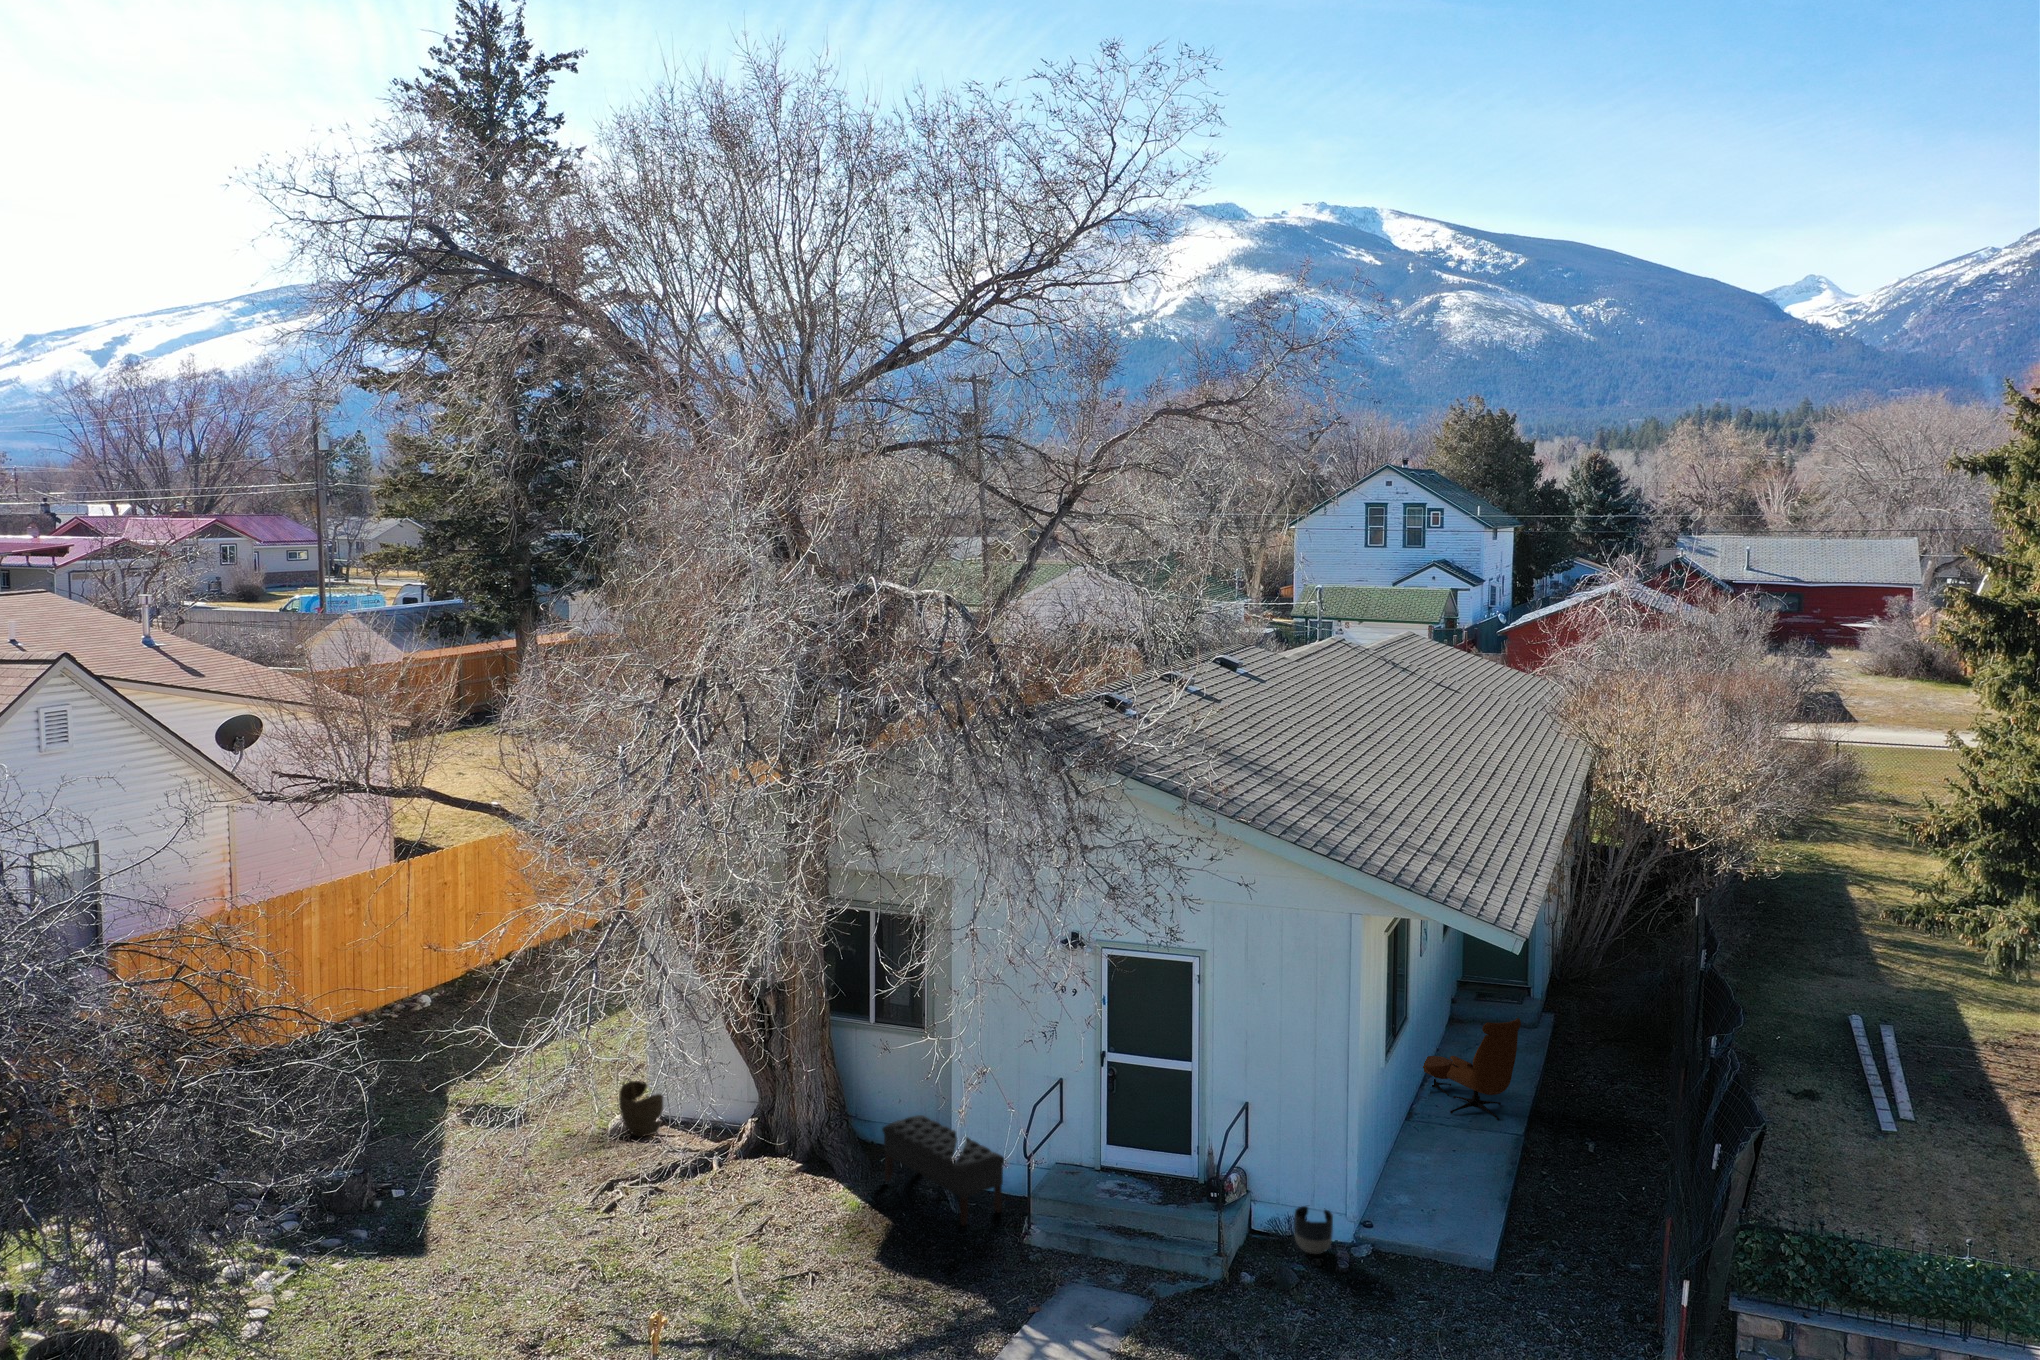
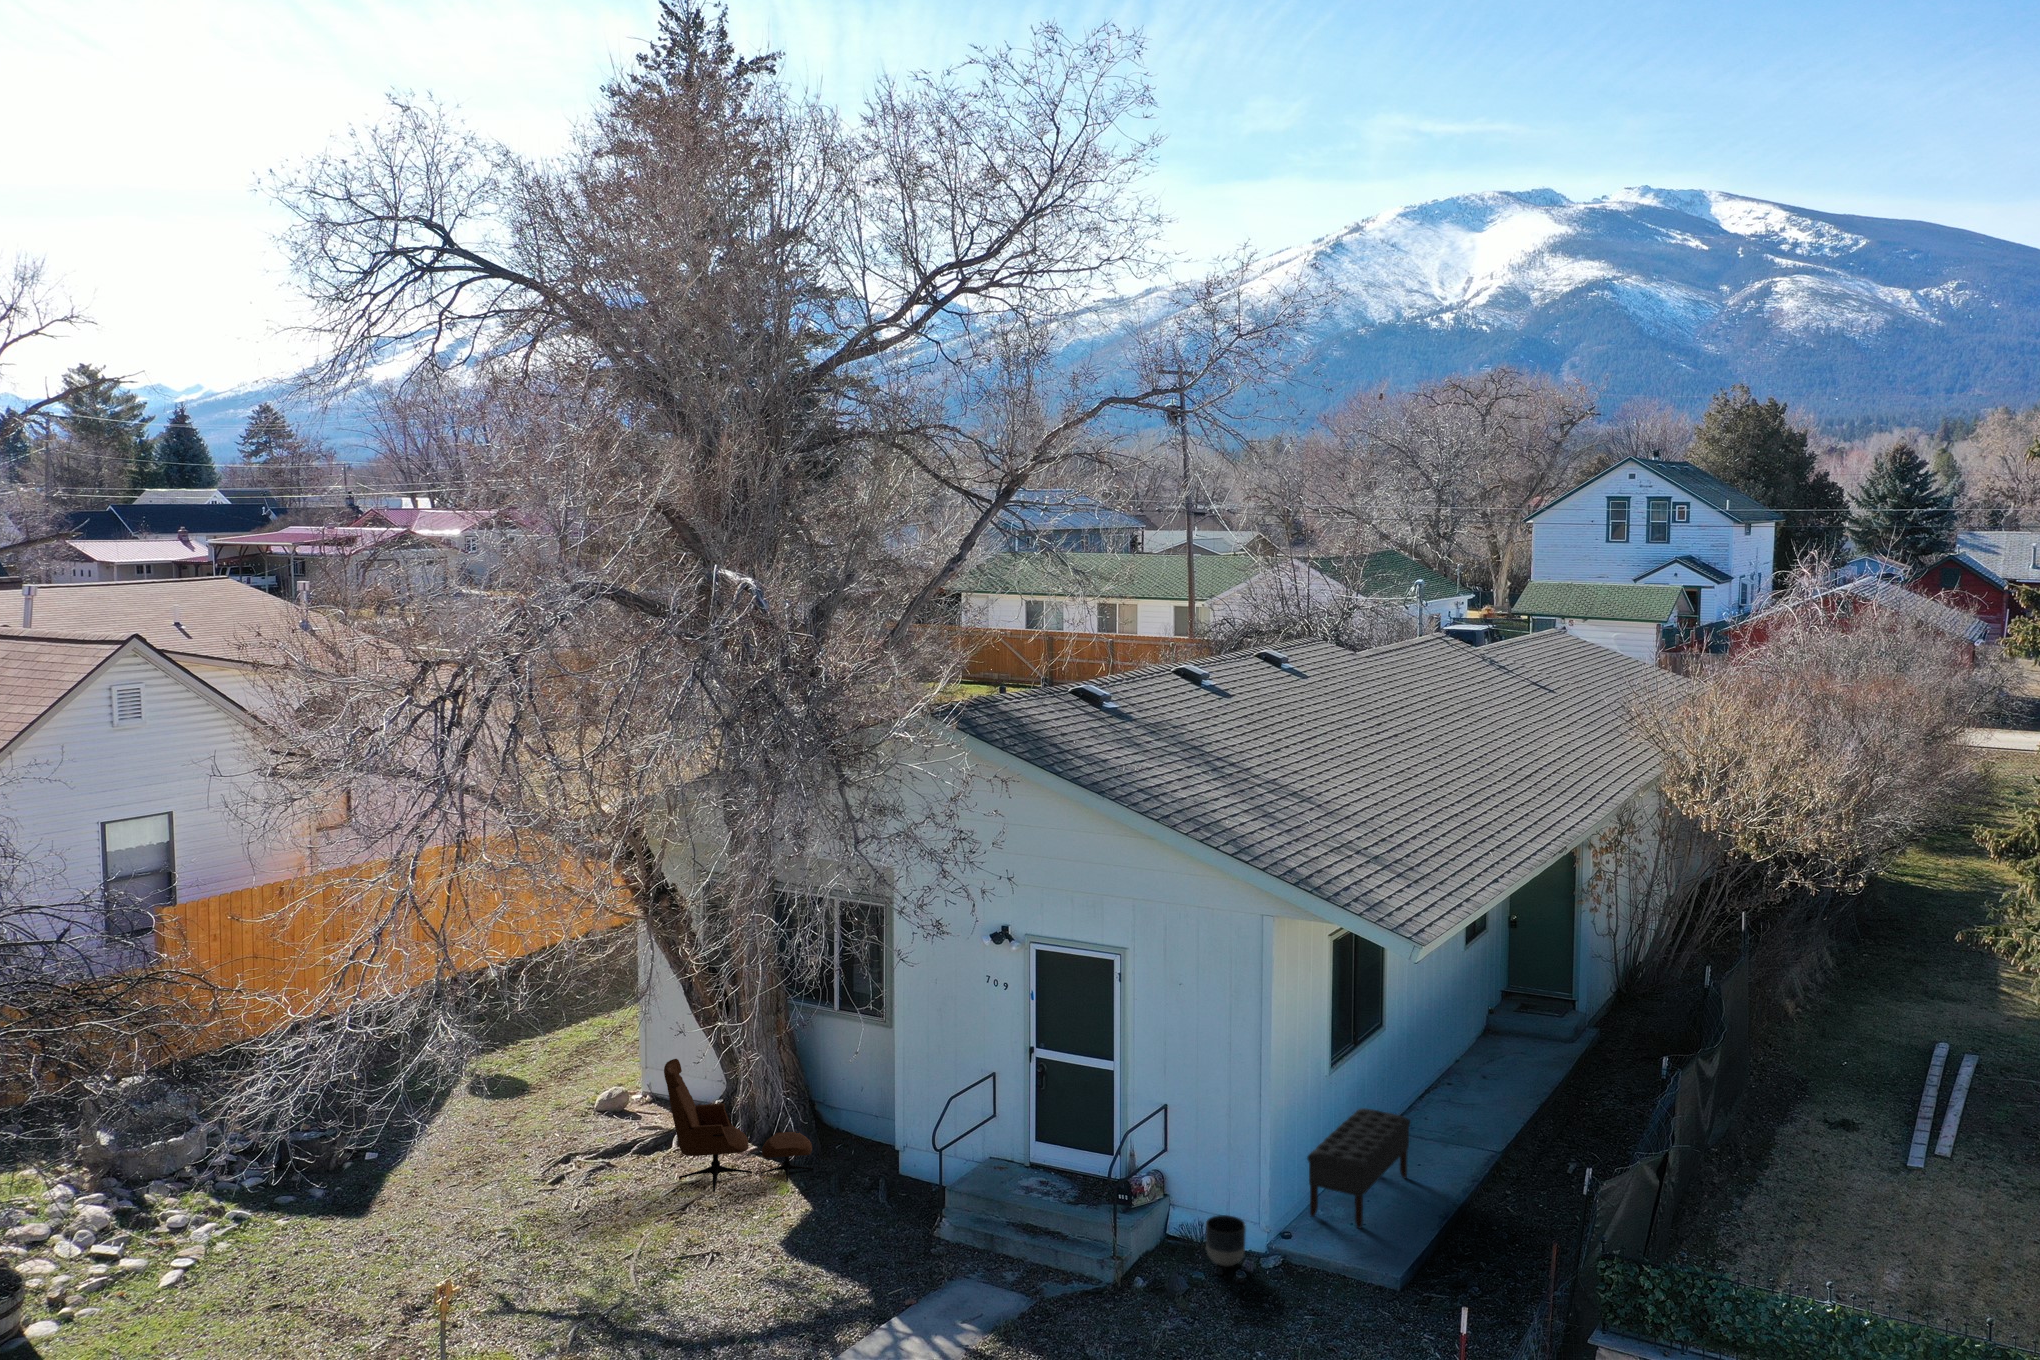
lounge chair: present [1423,1018,1521,1120] -> present [664,1059,813,1192]
woven basket: present [619,1079,663,1137] -> none [608,1051,651,1115]
bench: present [882,1115,1005,1226] -> present [1307,1108,1410,1228]

